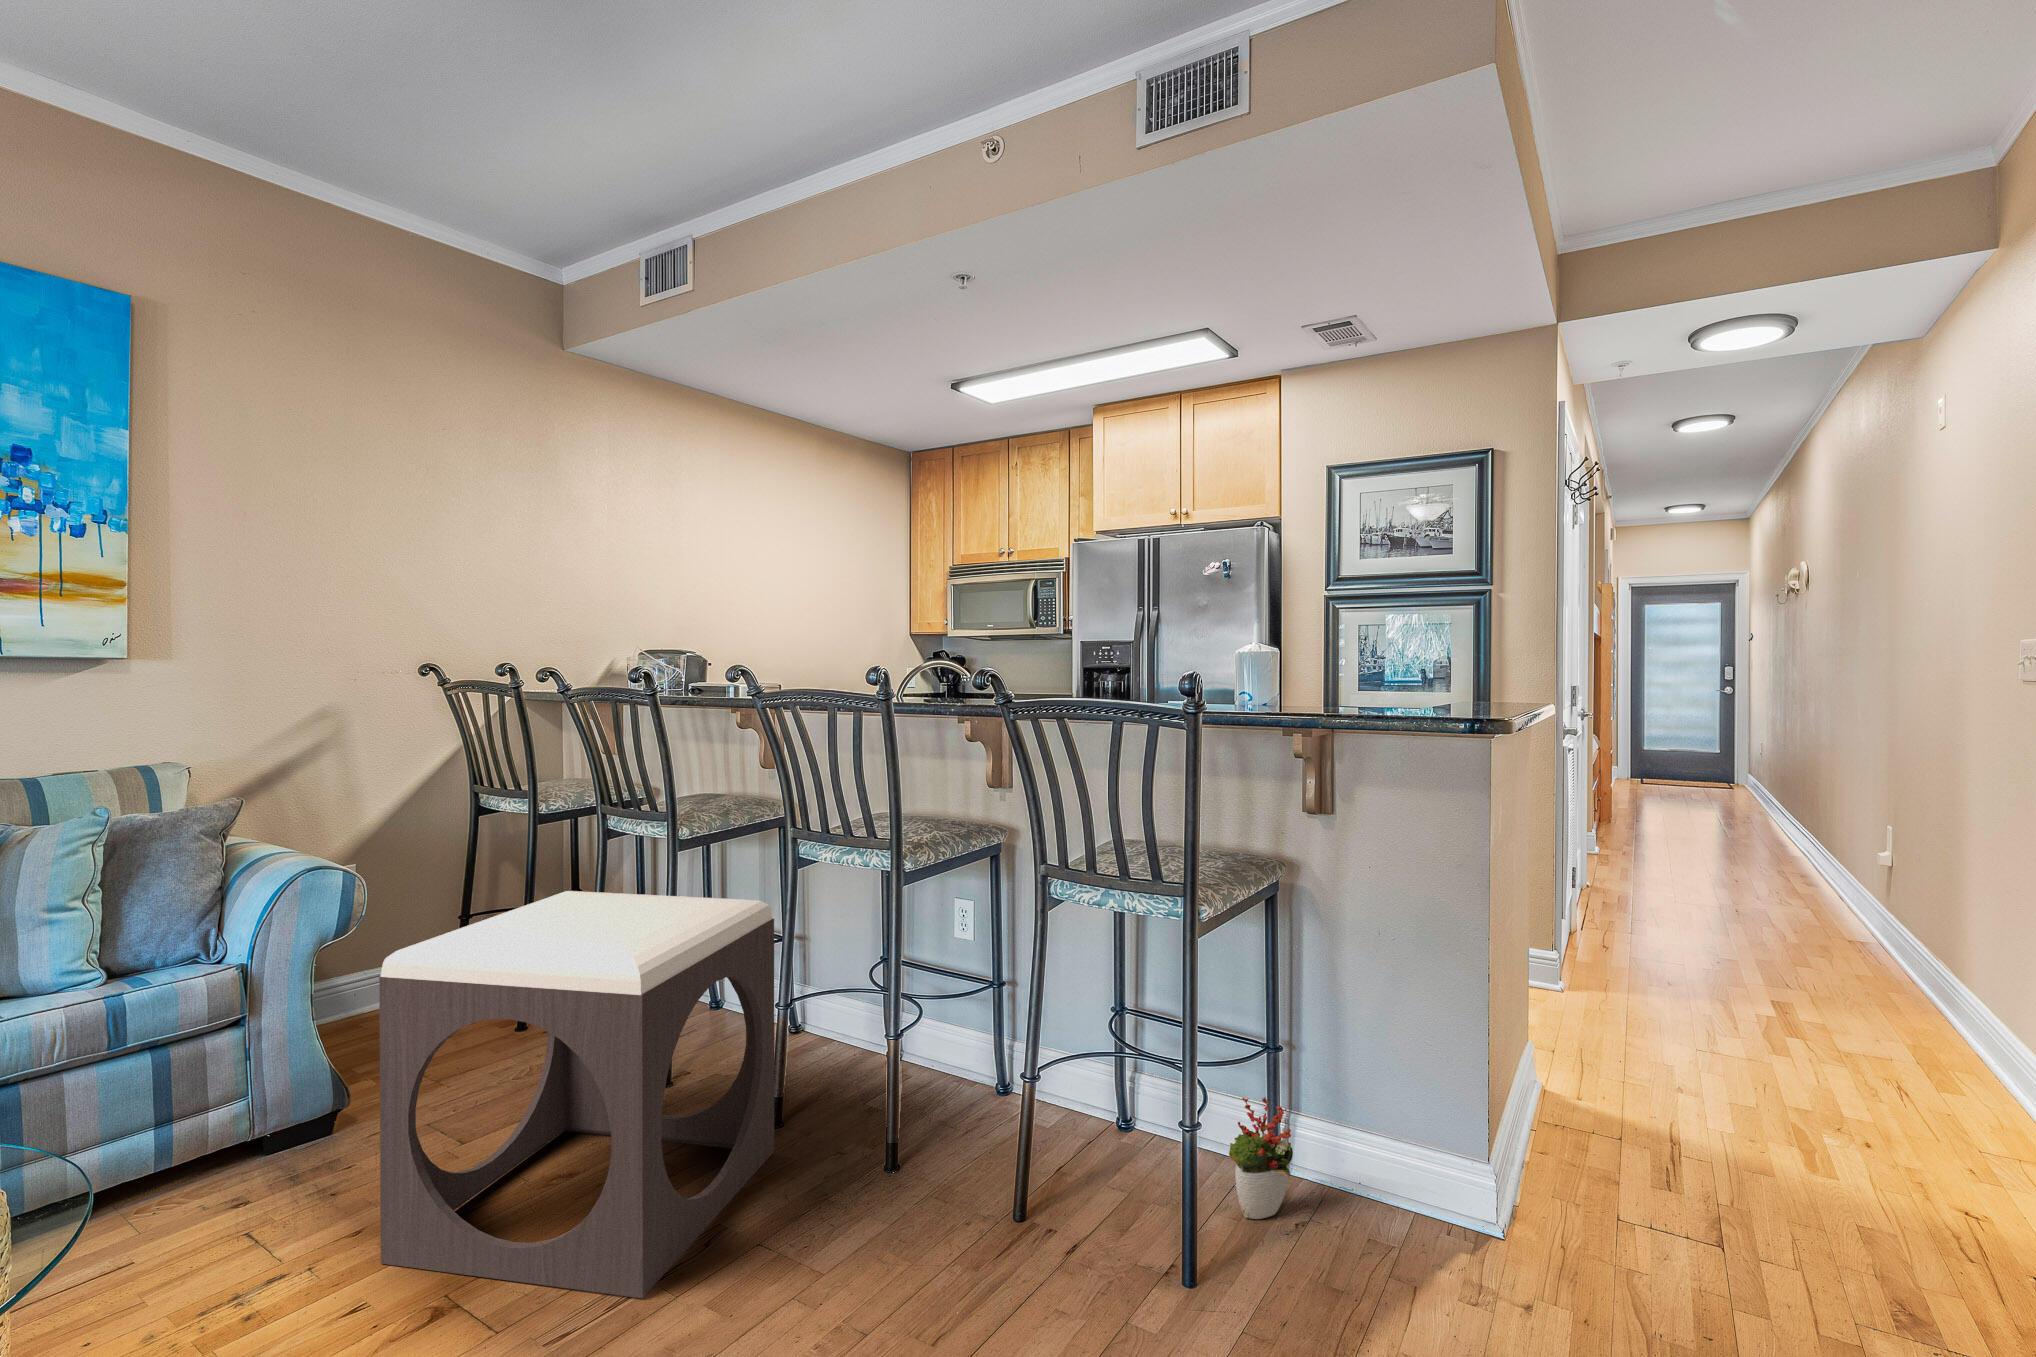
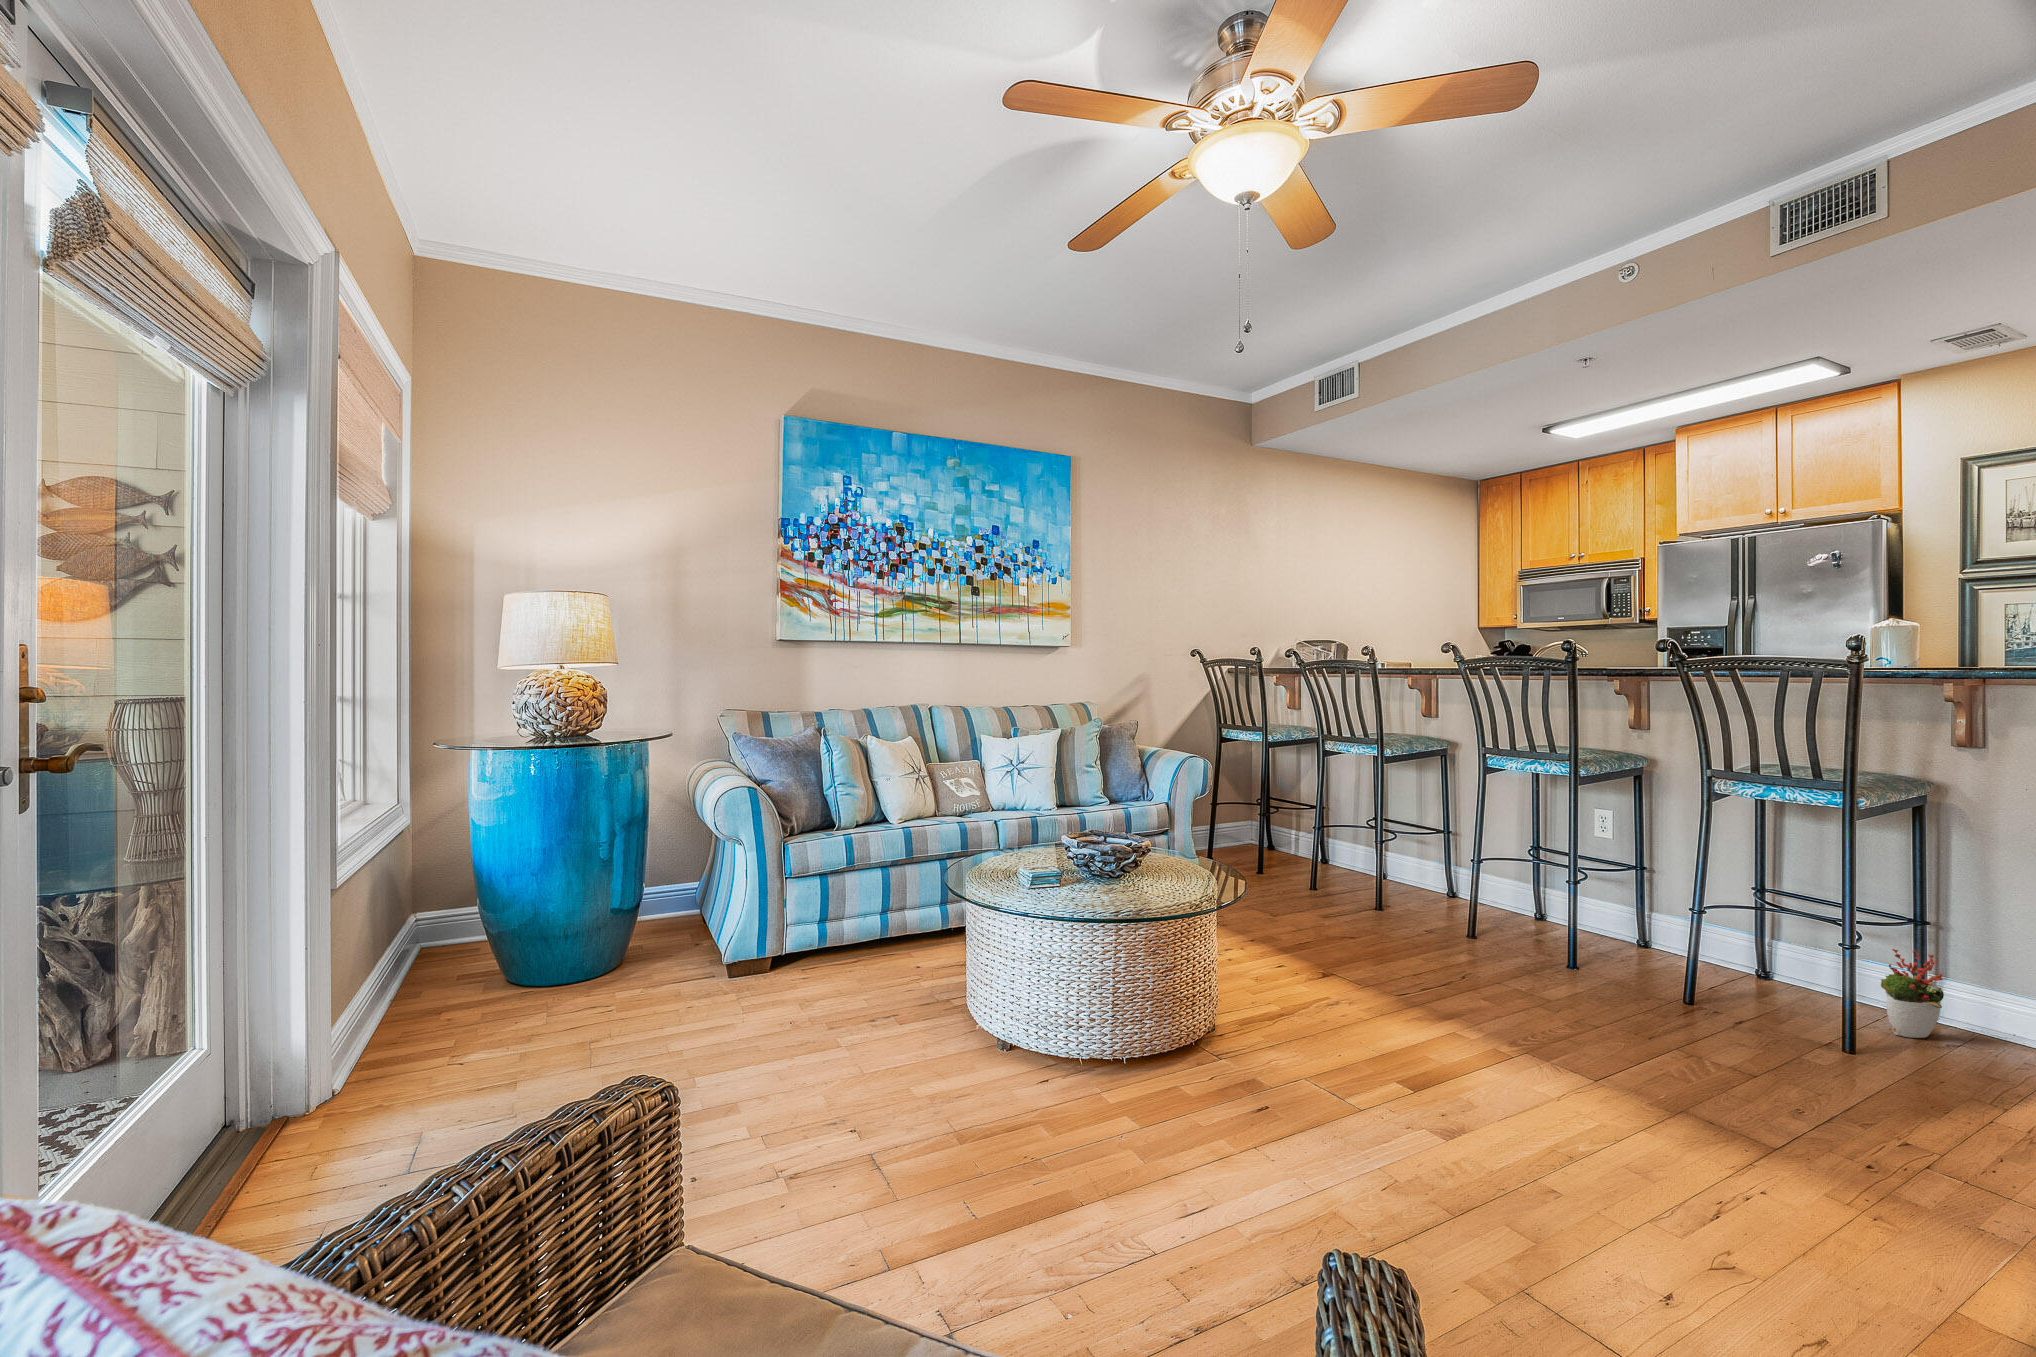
footstool: present [379,891,774,1298] -> none [1278,778,1482,994]

